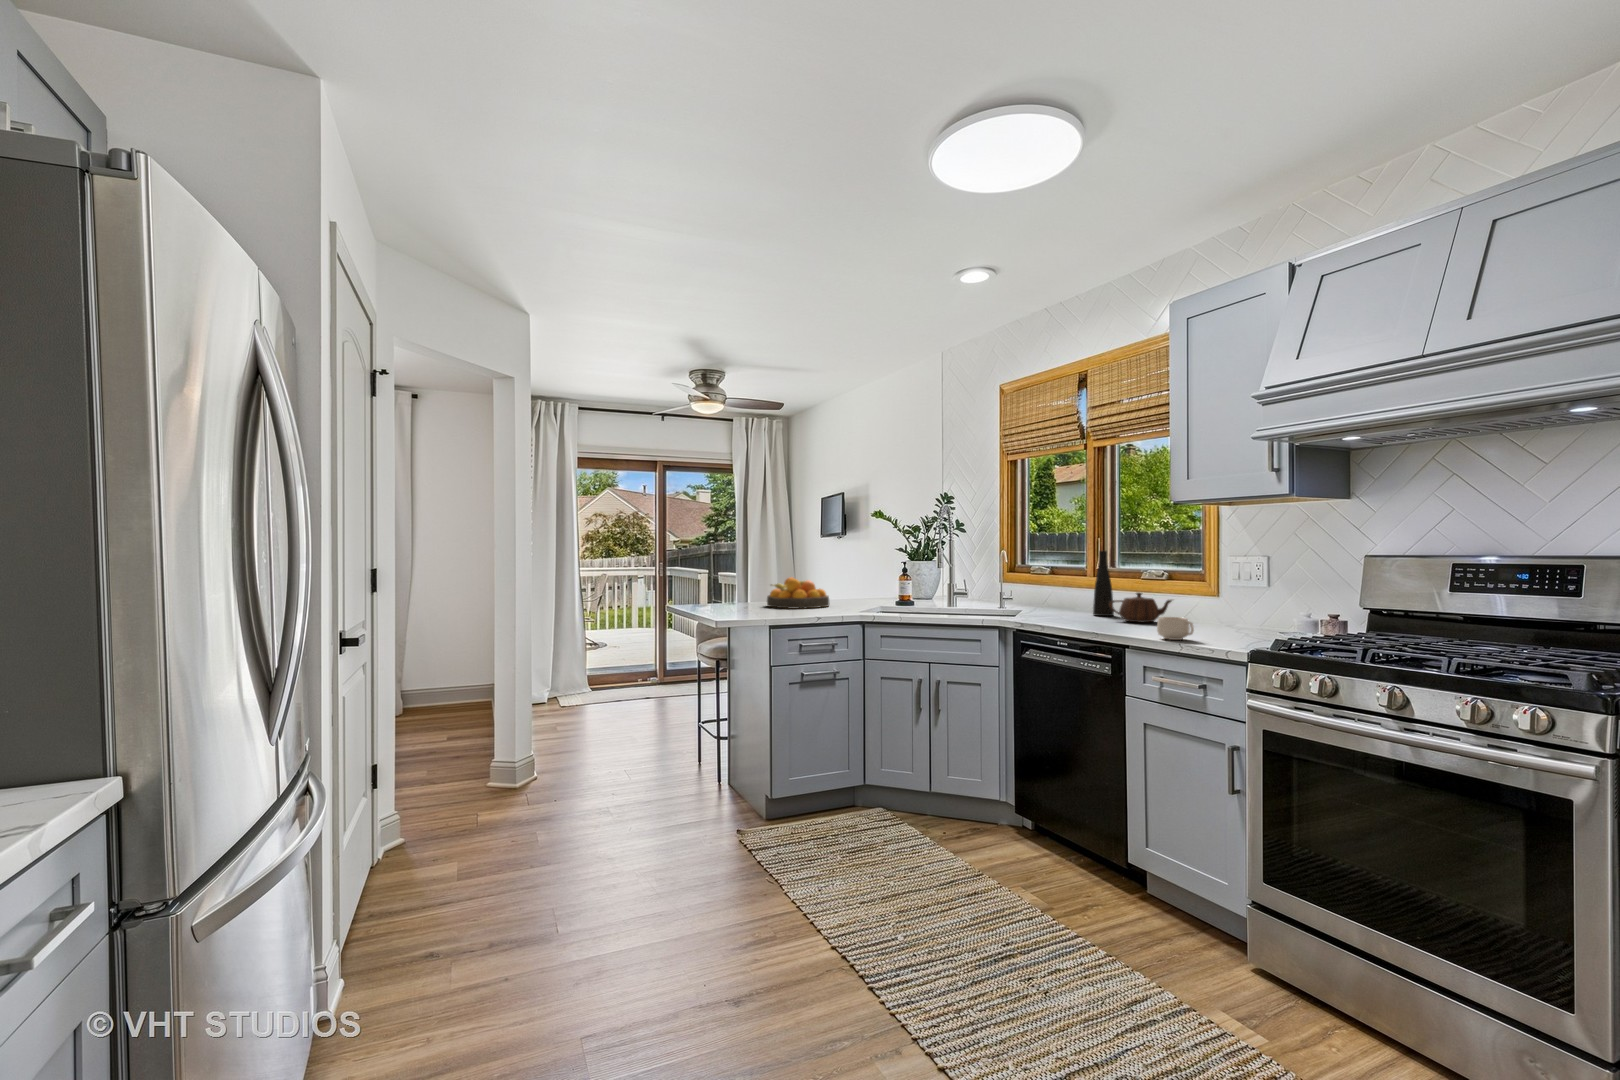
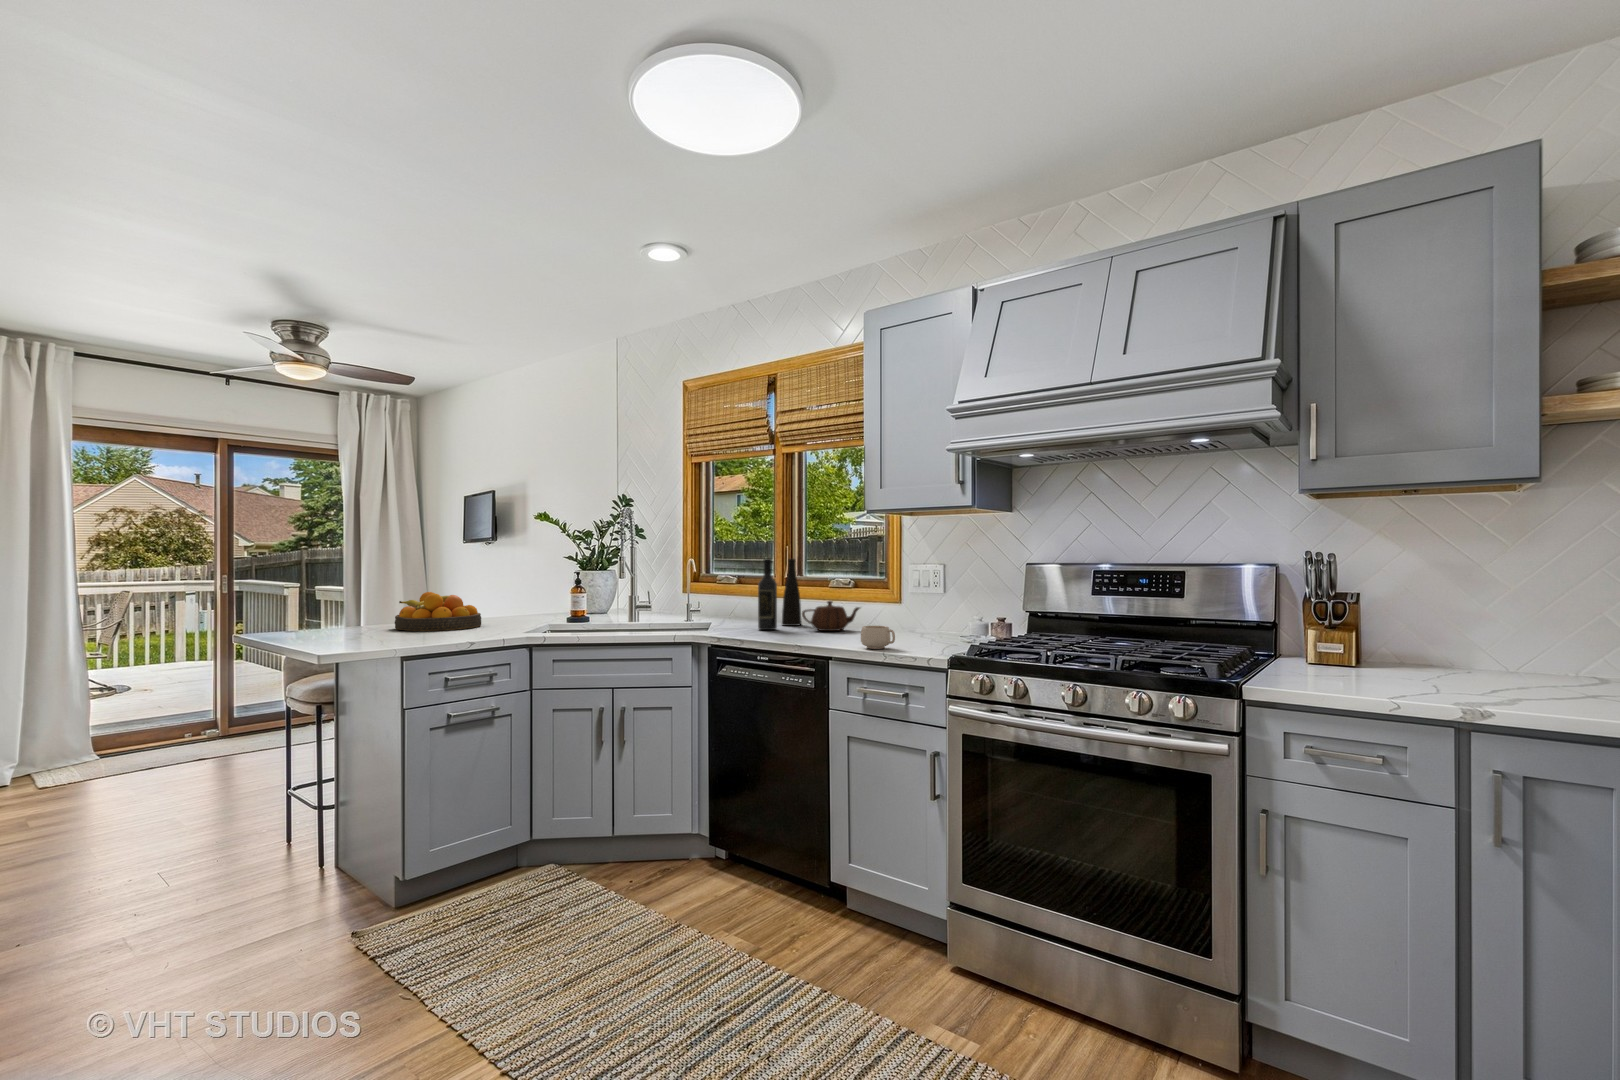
wine bottle: none [1065,551,1085,619] -> present [758,559,777,630]

